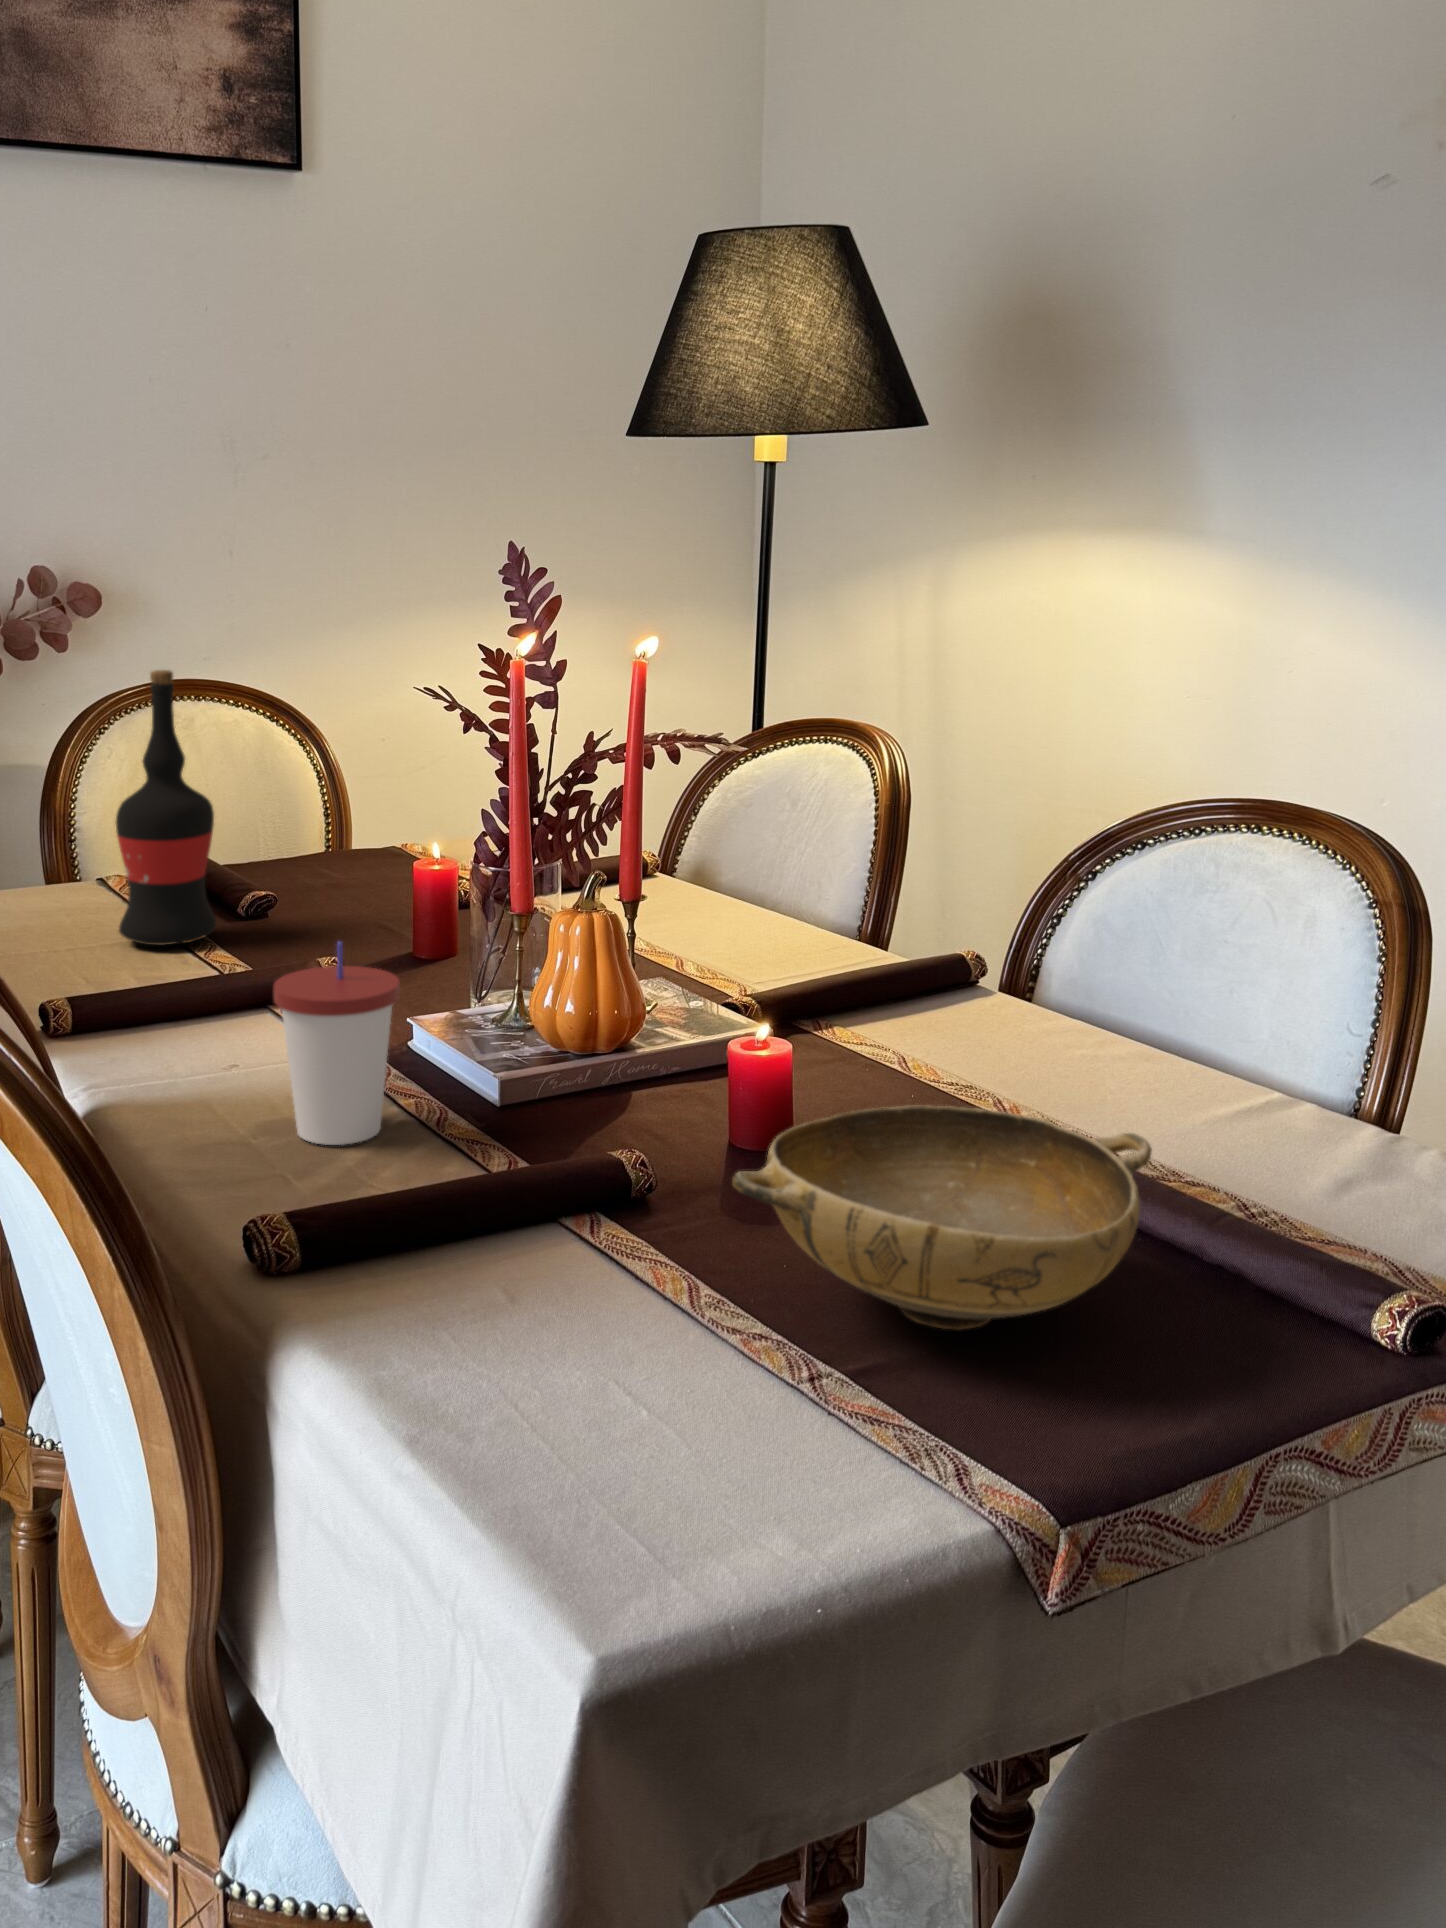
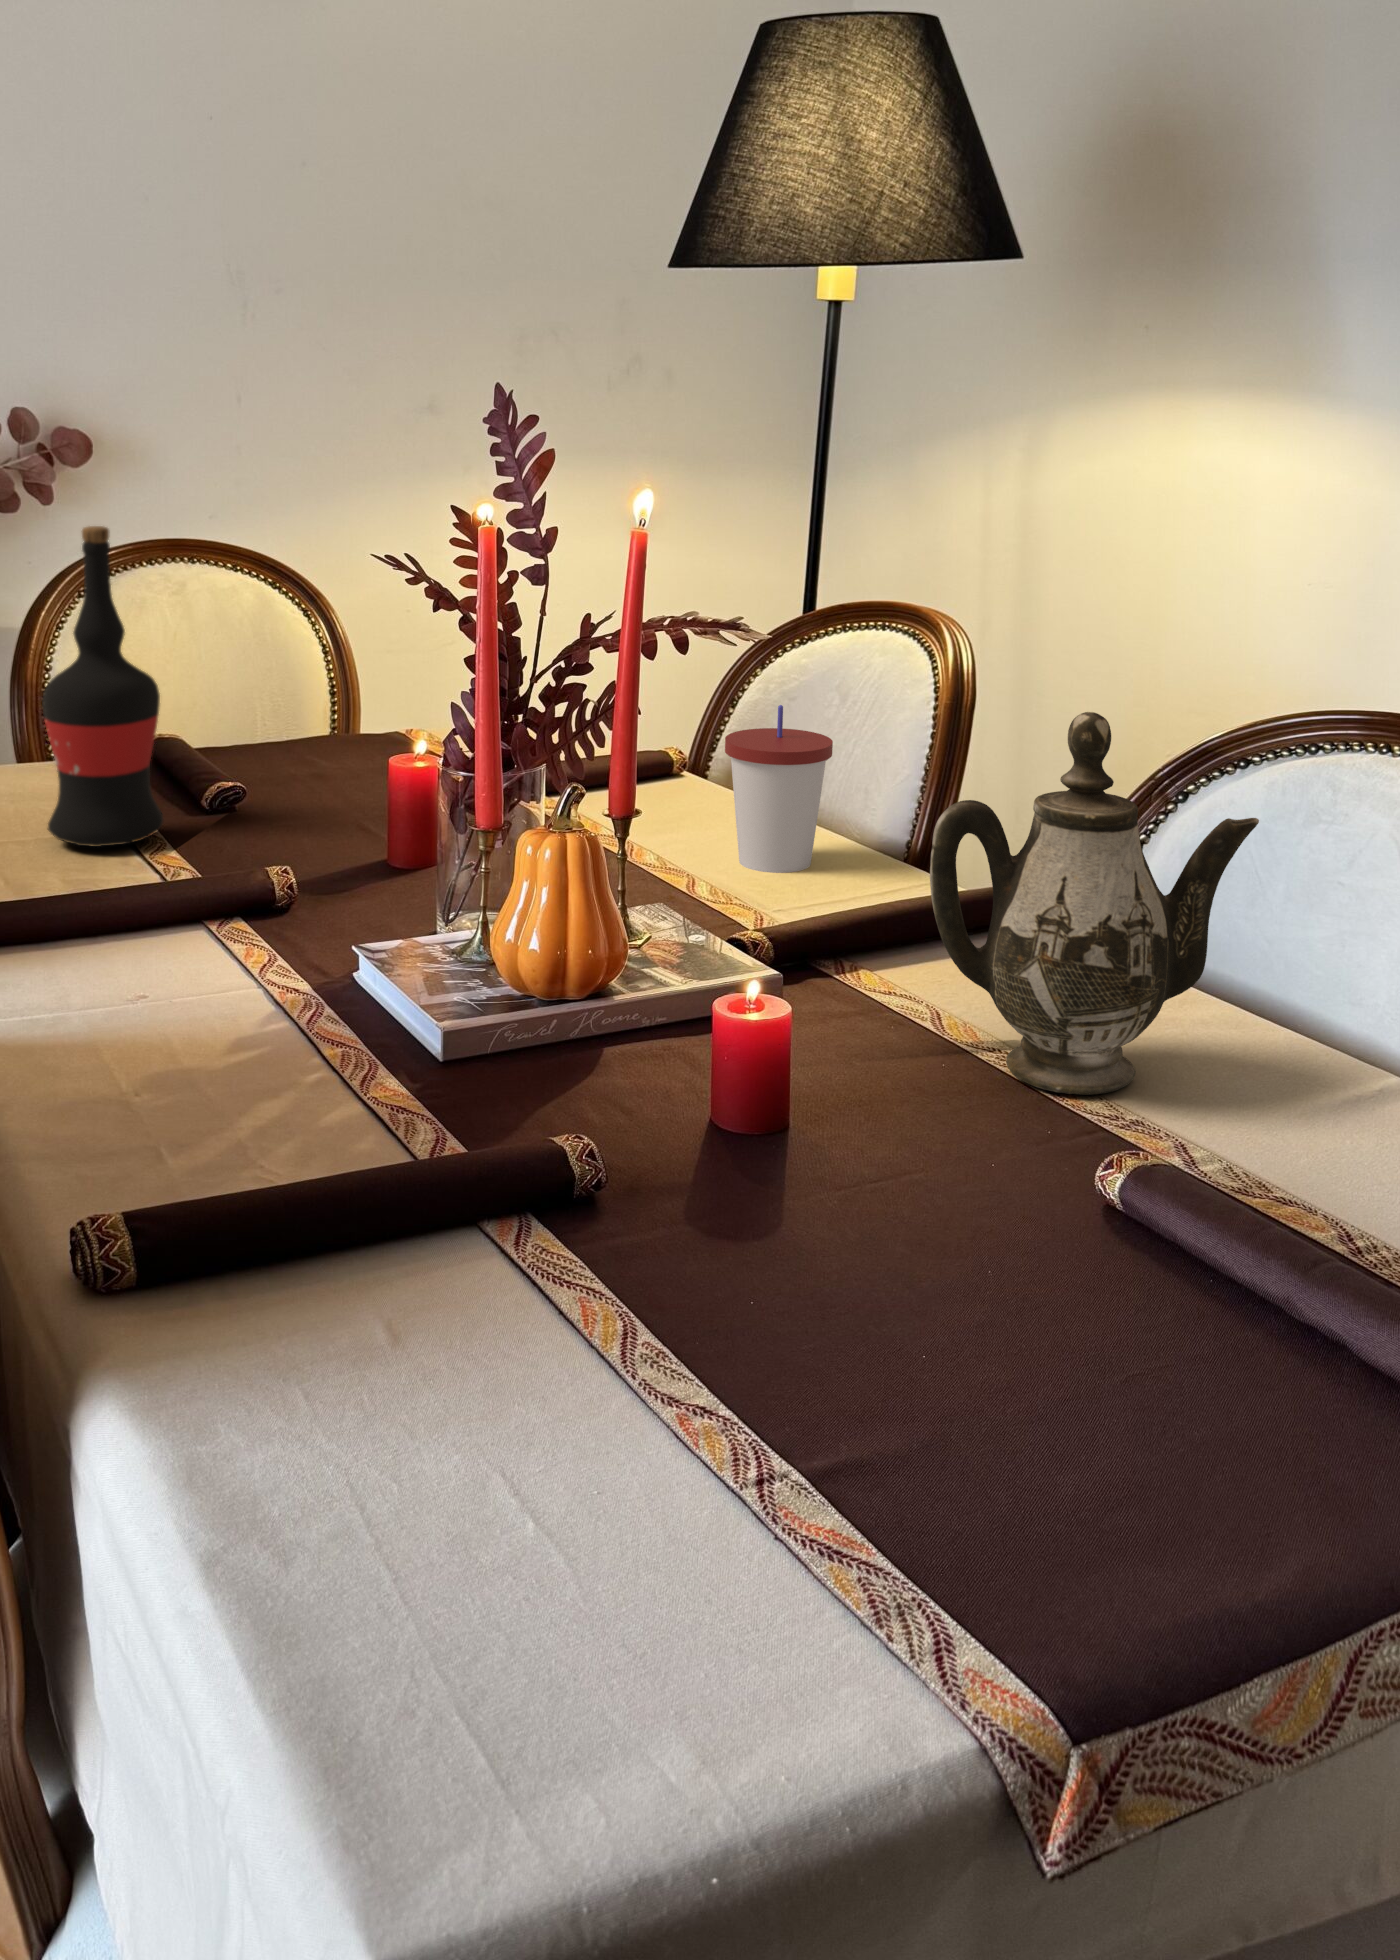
teapot: none [894,800,1157,1112] -> present [930,712,1259,1095]
cup: present [273,942,400,1145] -> present [725,705,833,873]
bowl: present [732,1106,1152,1330] -> none [674,1107,1231,1413]

